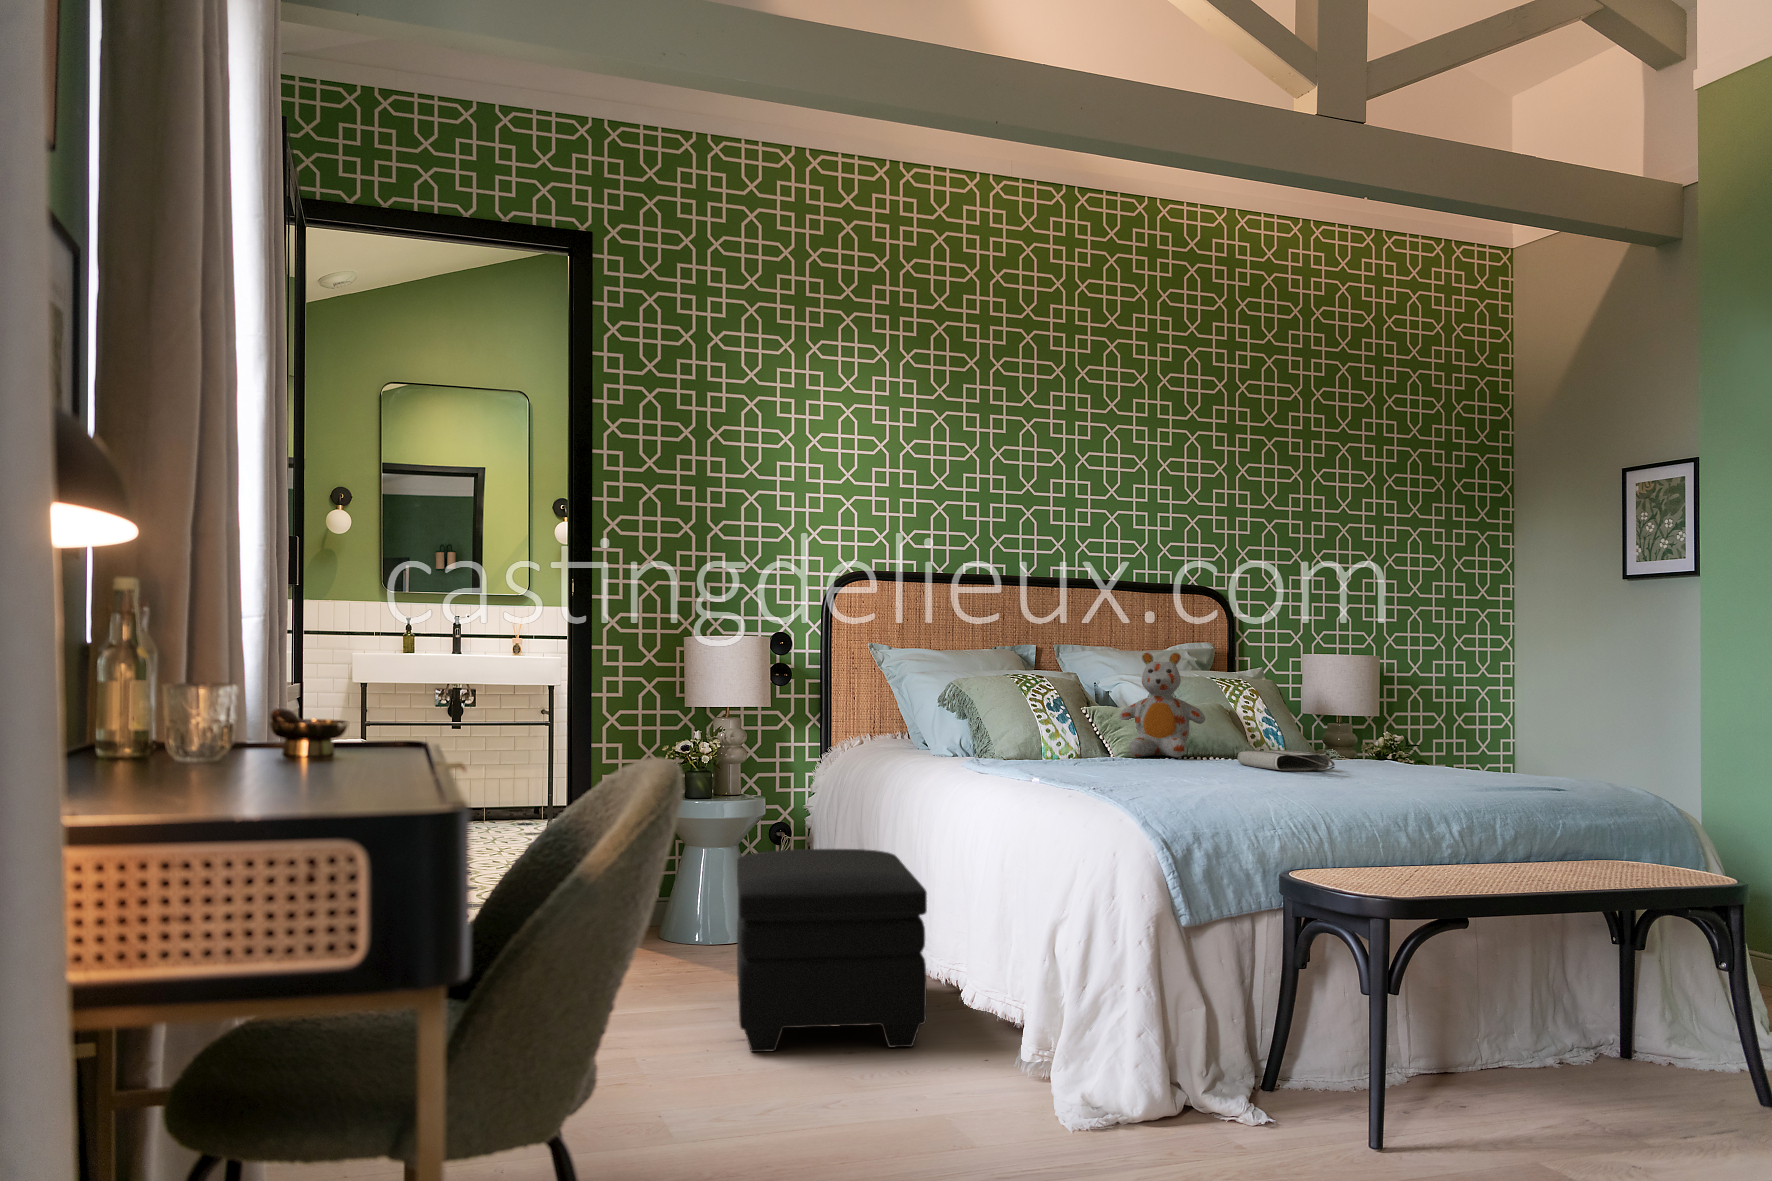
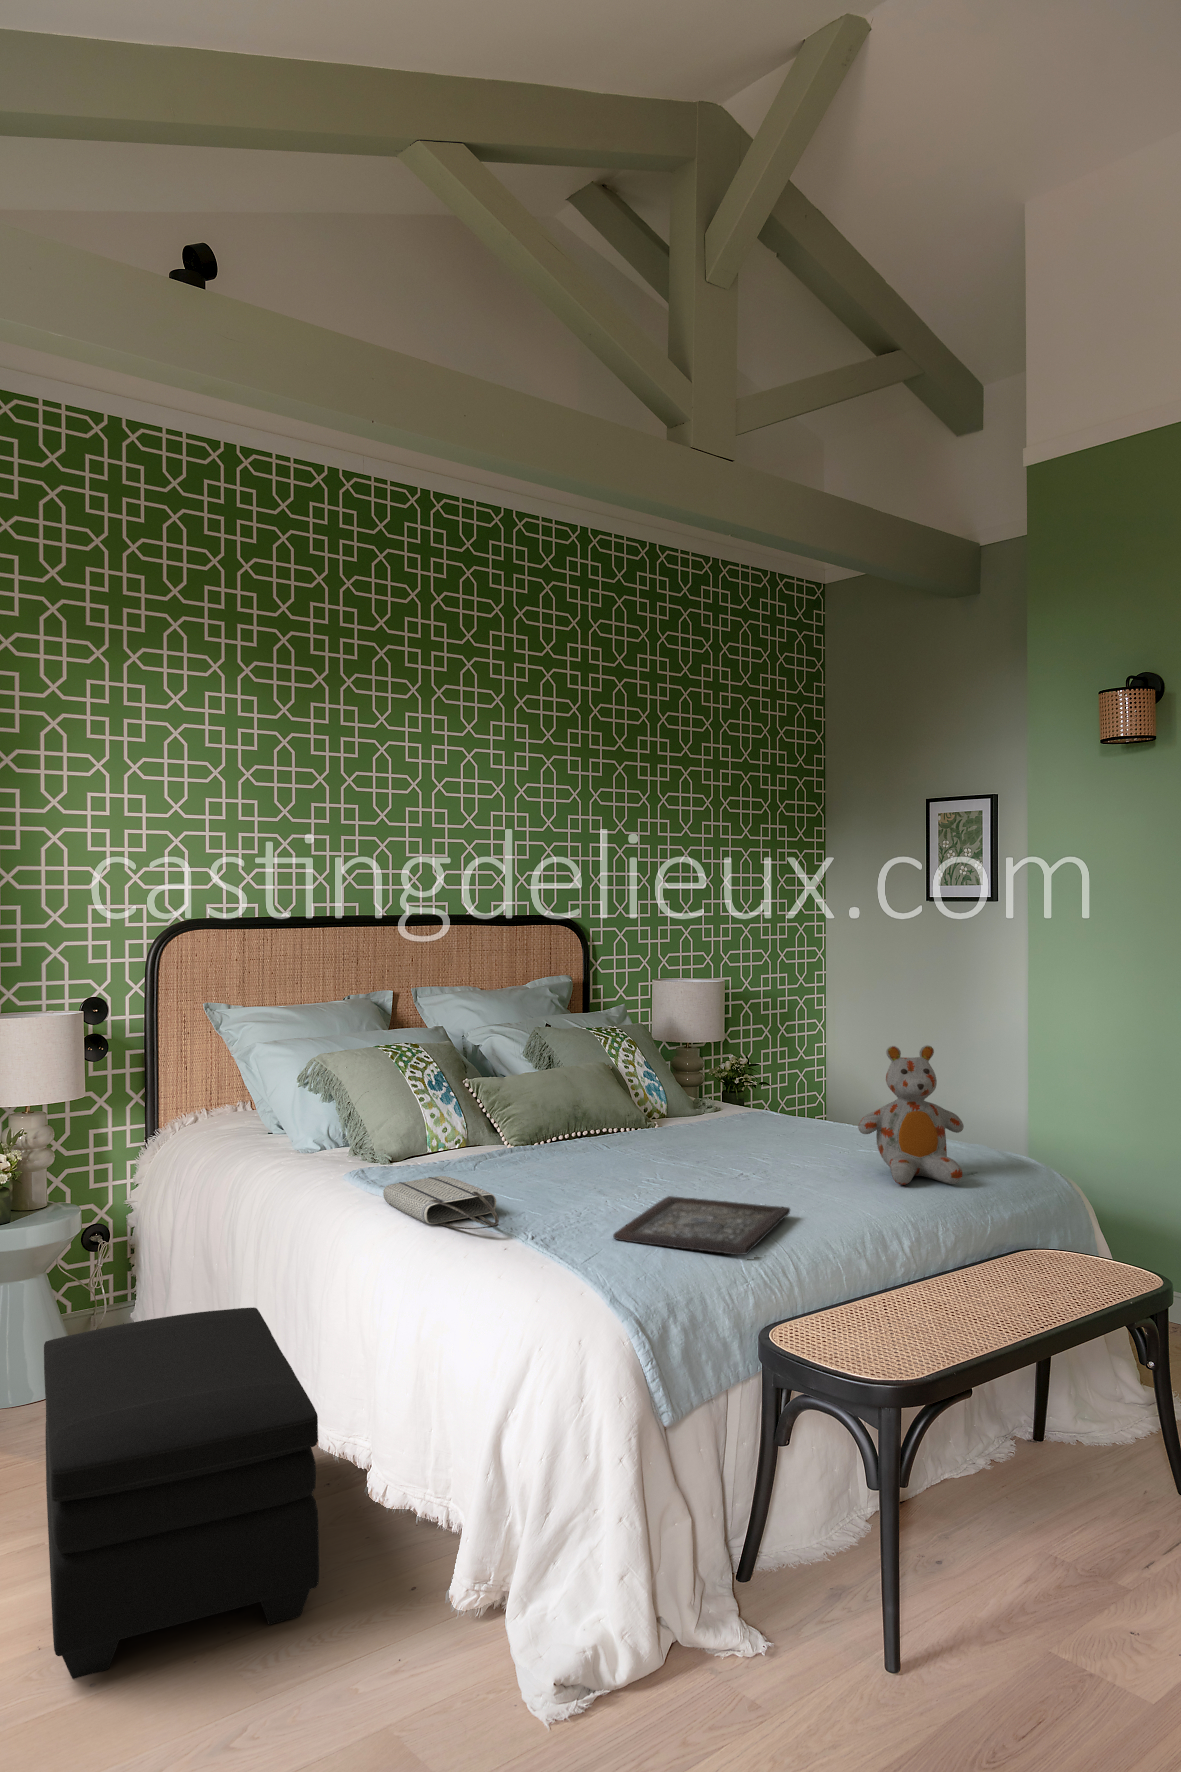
stuffed bear: present [1119,652,1205,757] -> present [858,1045,964,1185]
tote bag: present [1237,750,1335,771] -> present [383,1176,499,1229]
tray: none [1171,774,1340,794] -> present [613,1196,790,1255]

